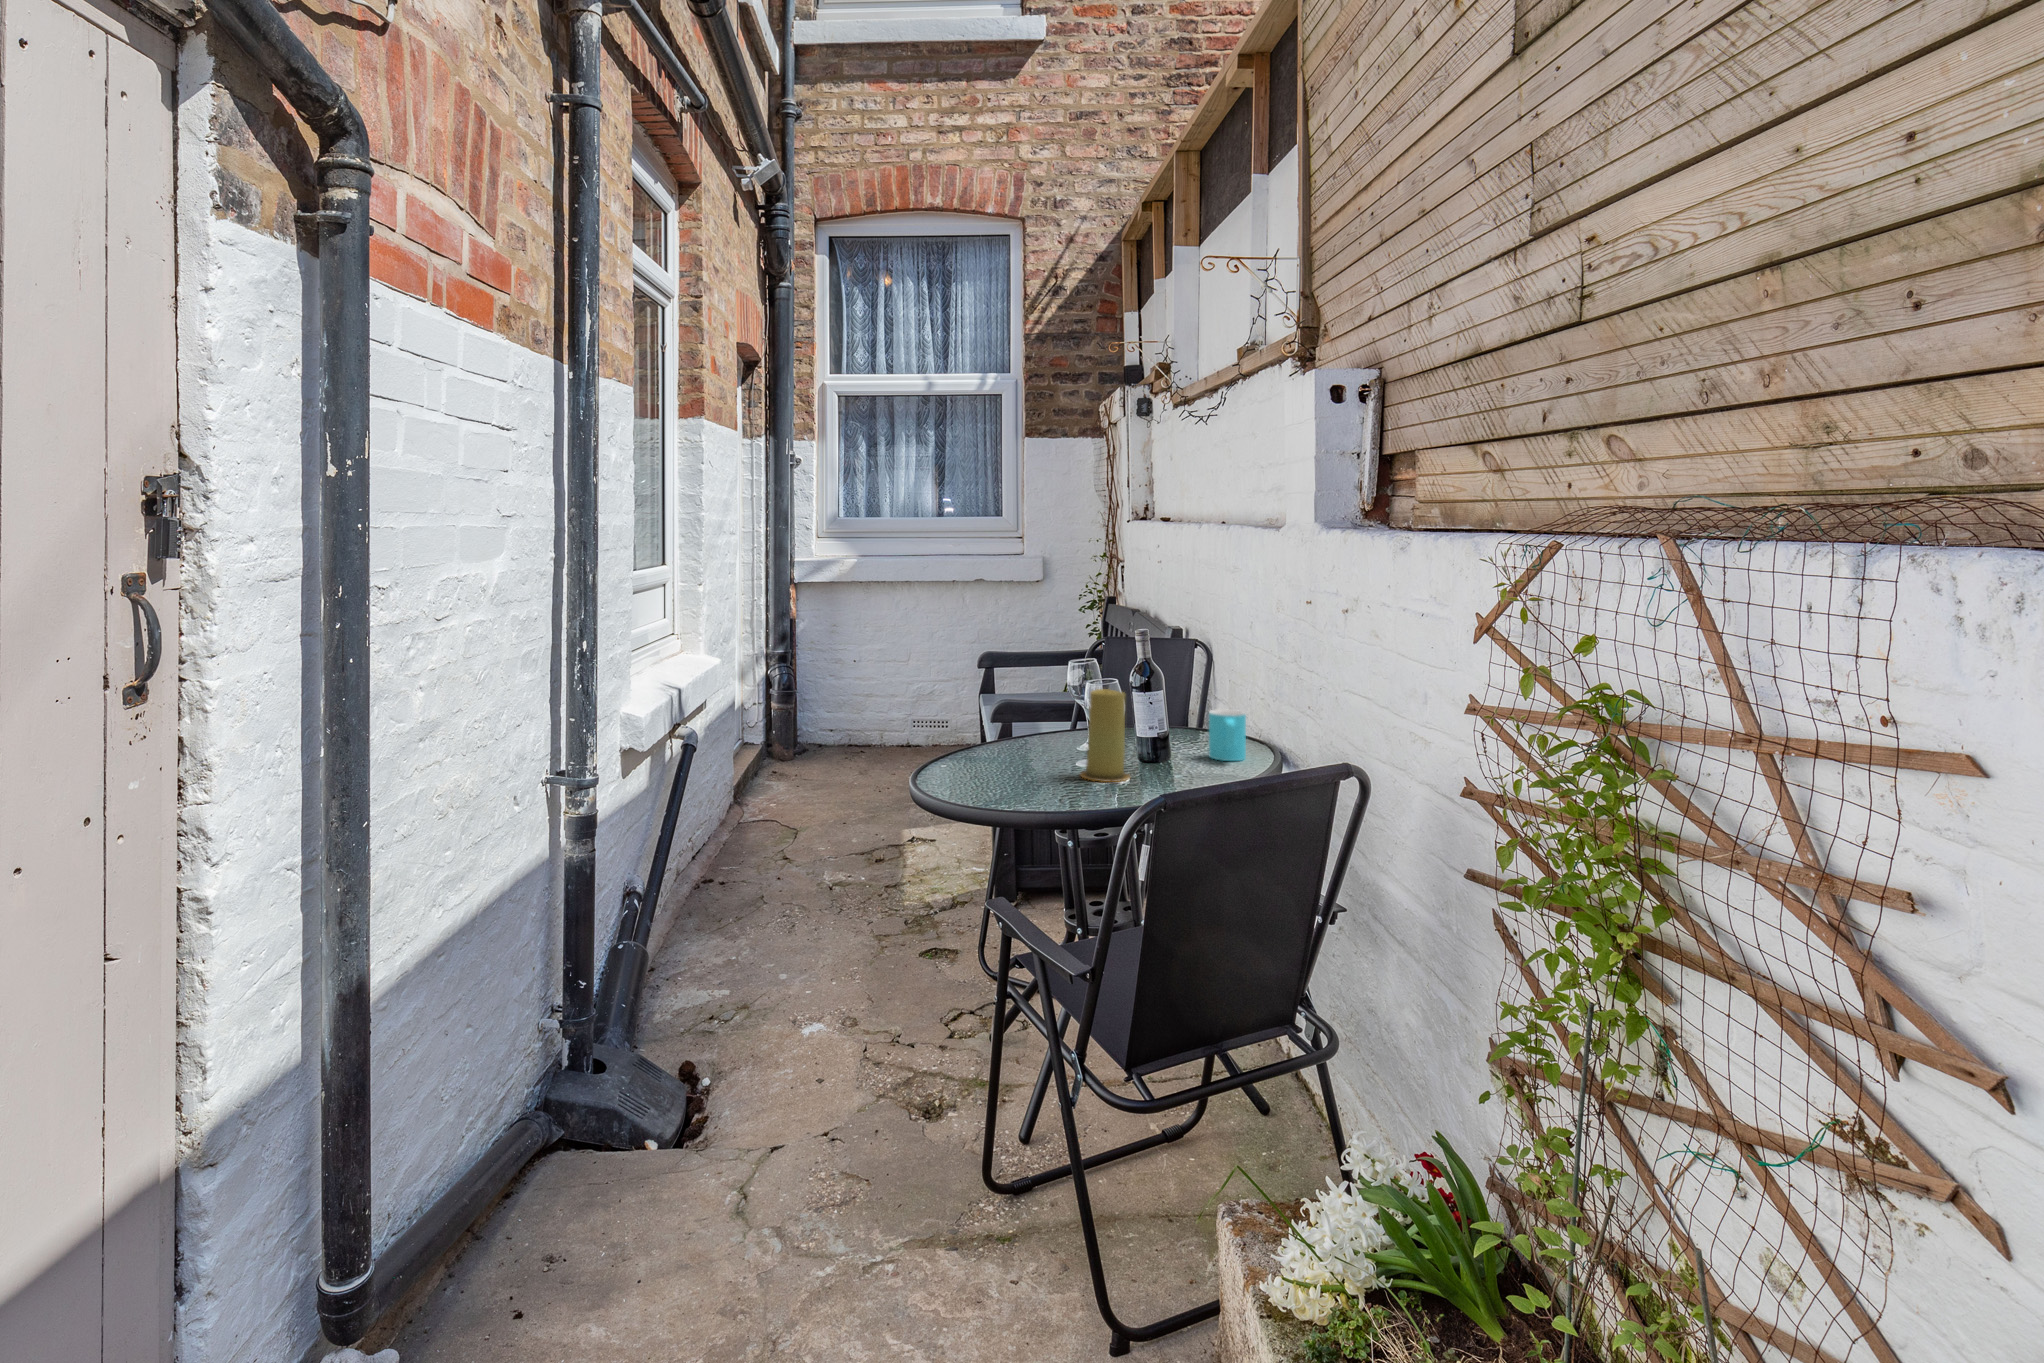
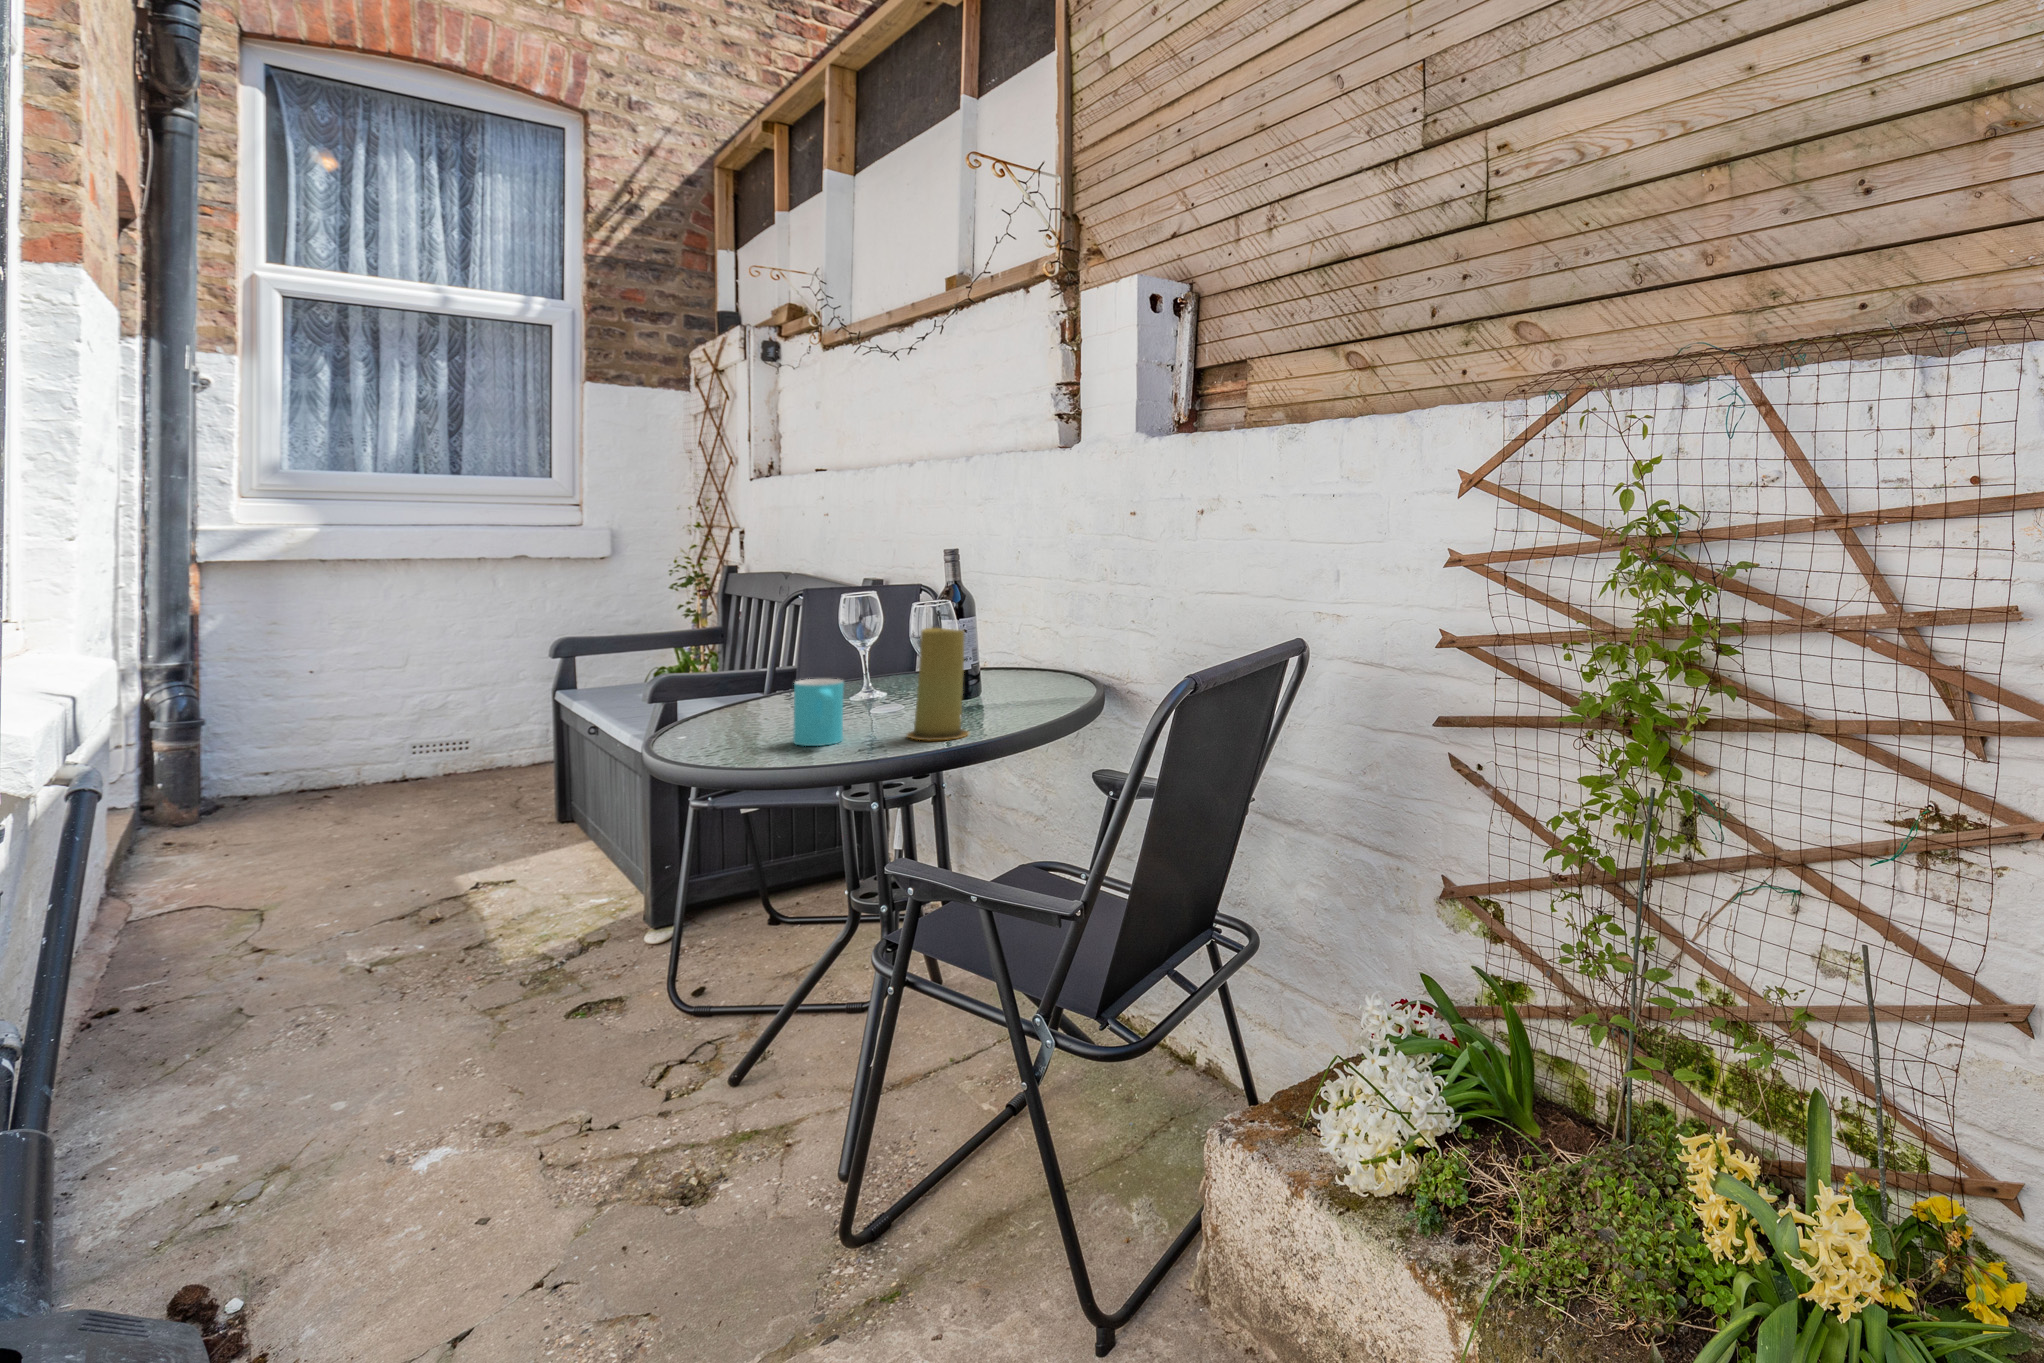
cup: present [1209,709,1246,761] -> present [793,679,844,746]

